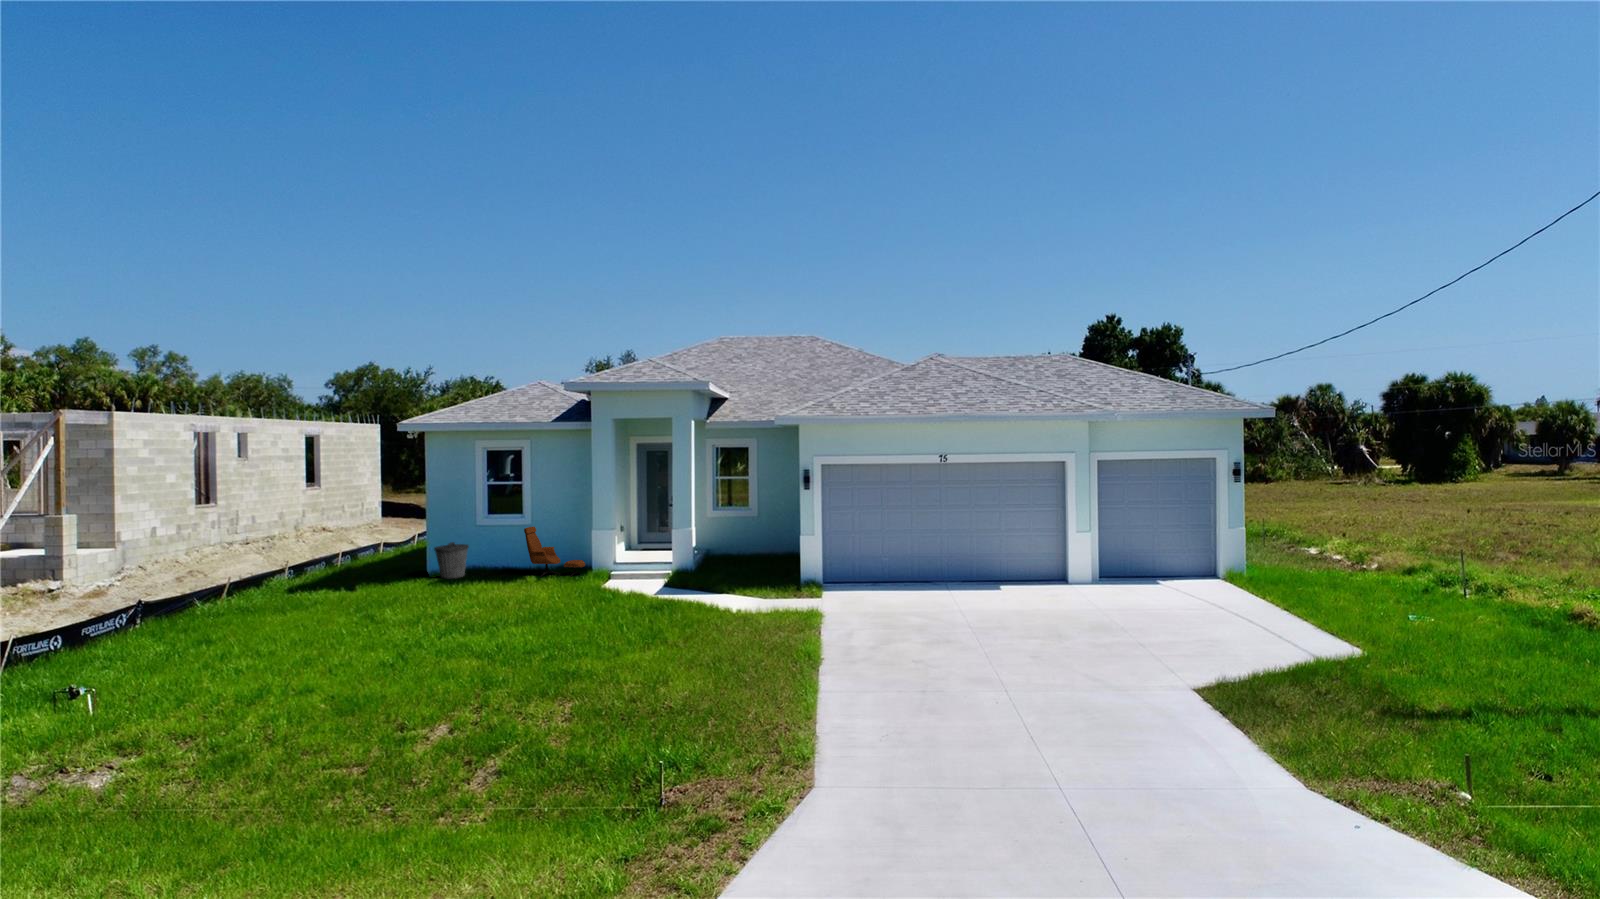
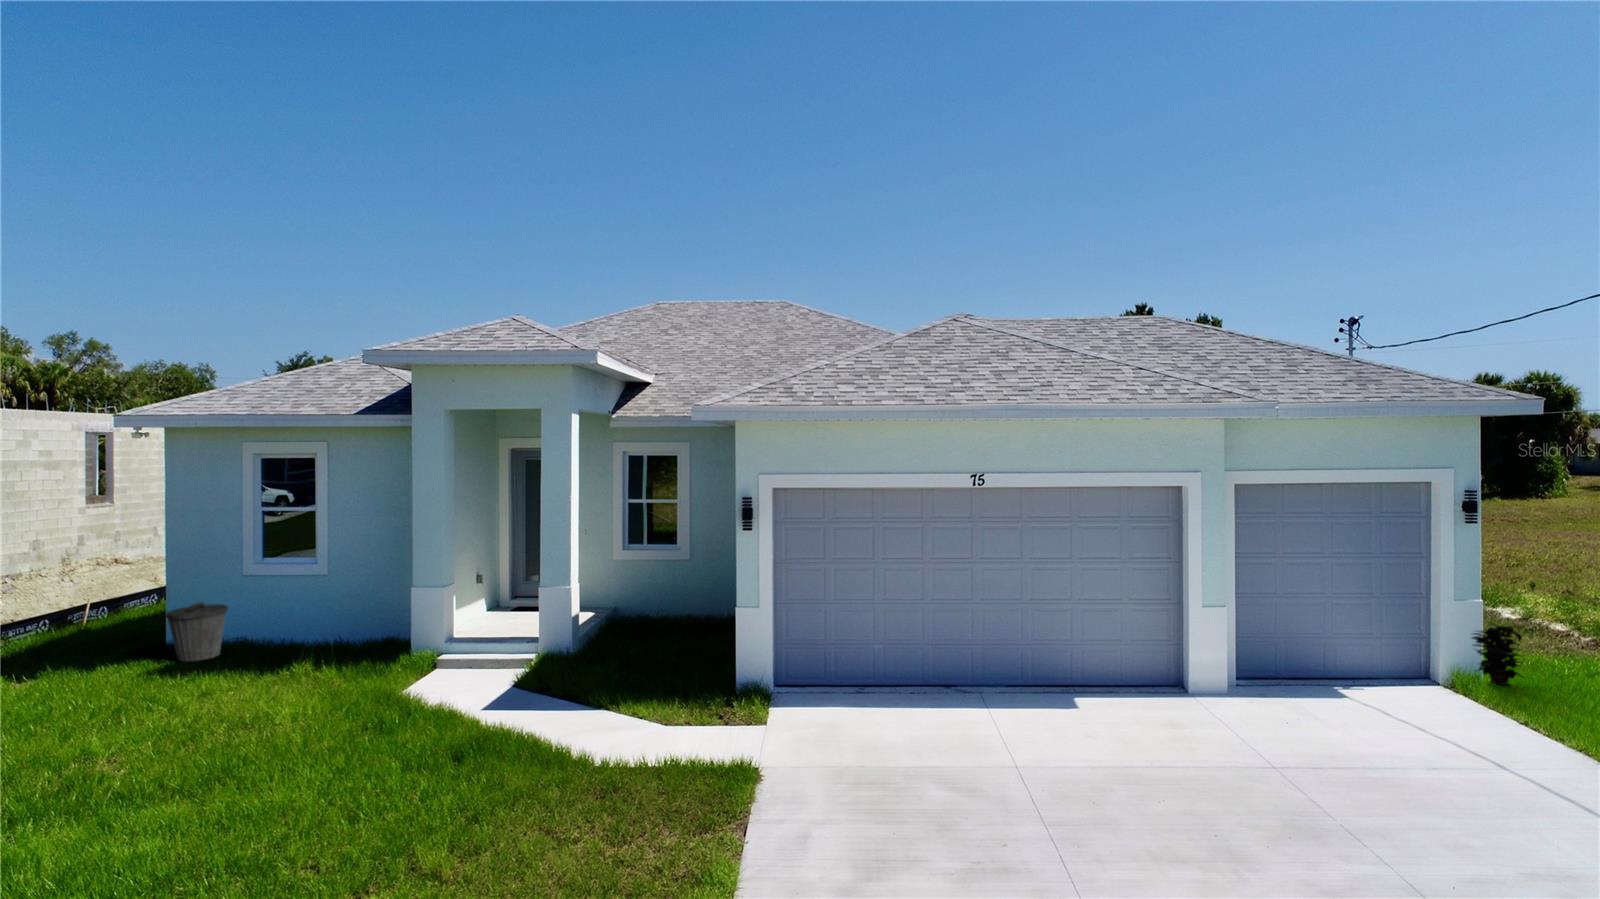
lounge chair: present [524,527,585,577] -> none [309,578,407,662]
decorative plant: none [1238,542,1267,578] -> present [1472,623,1525,685]

